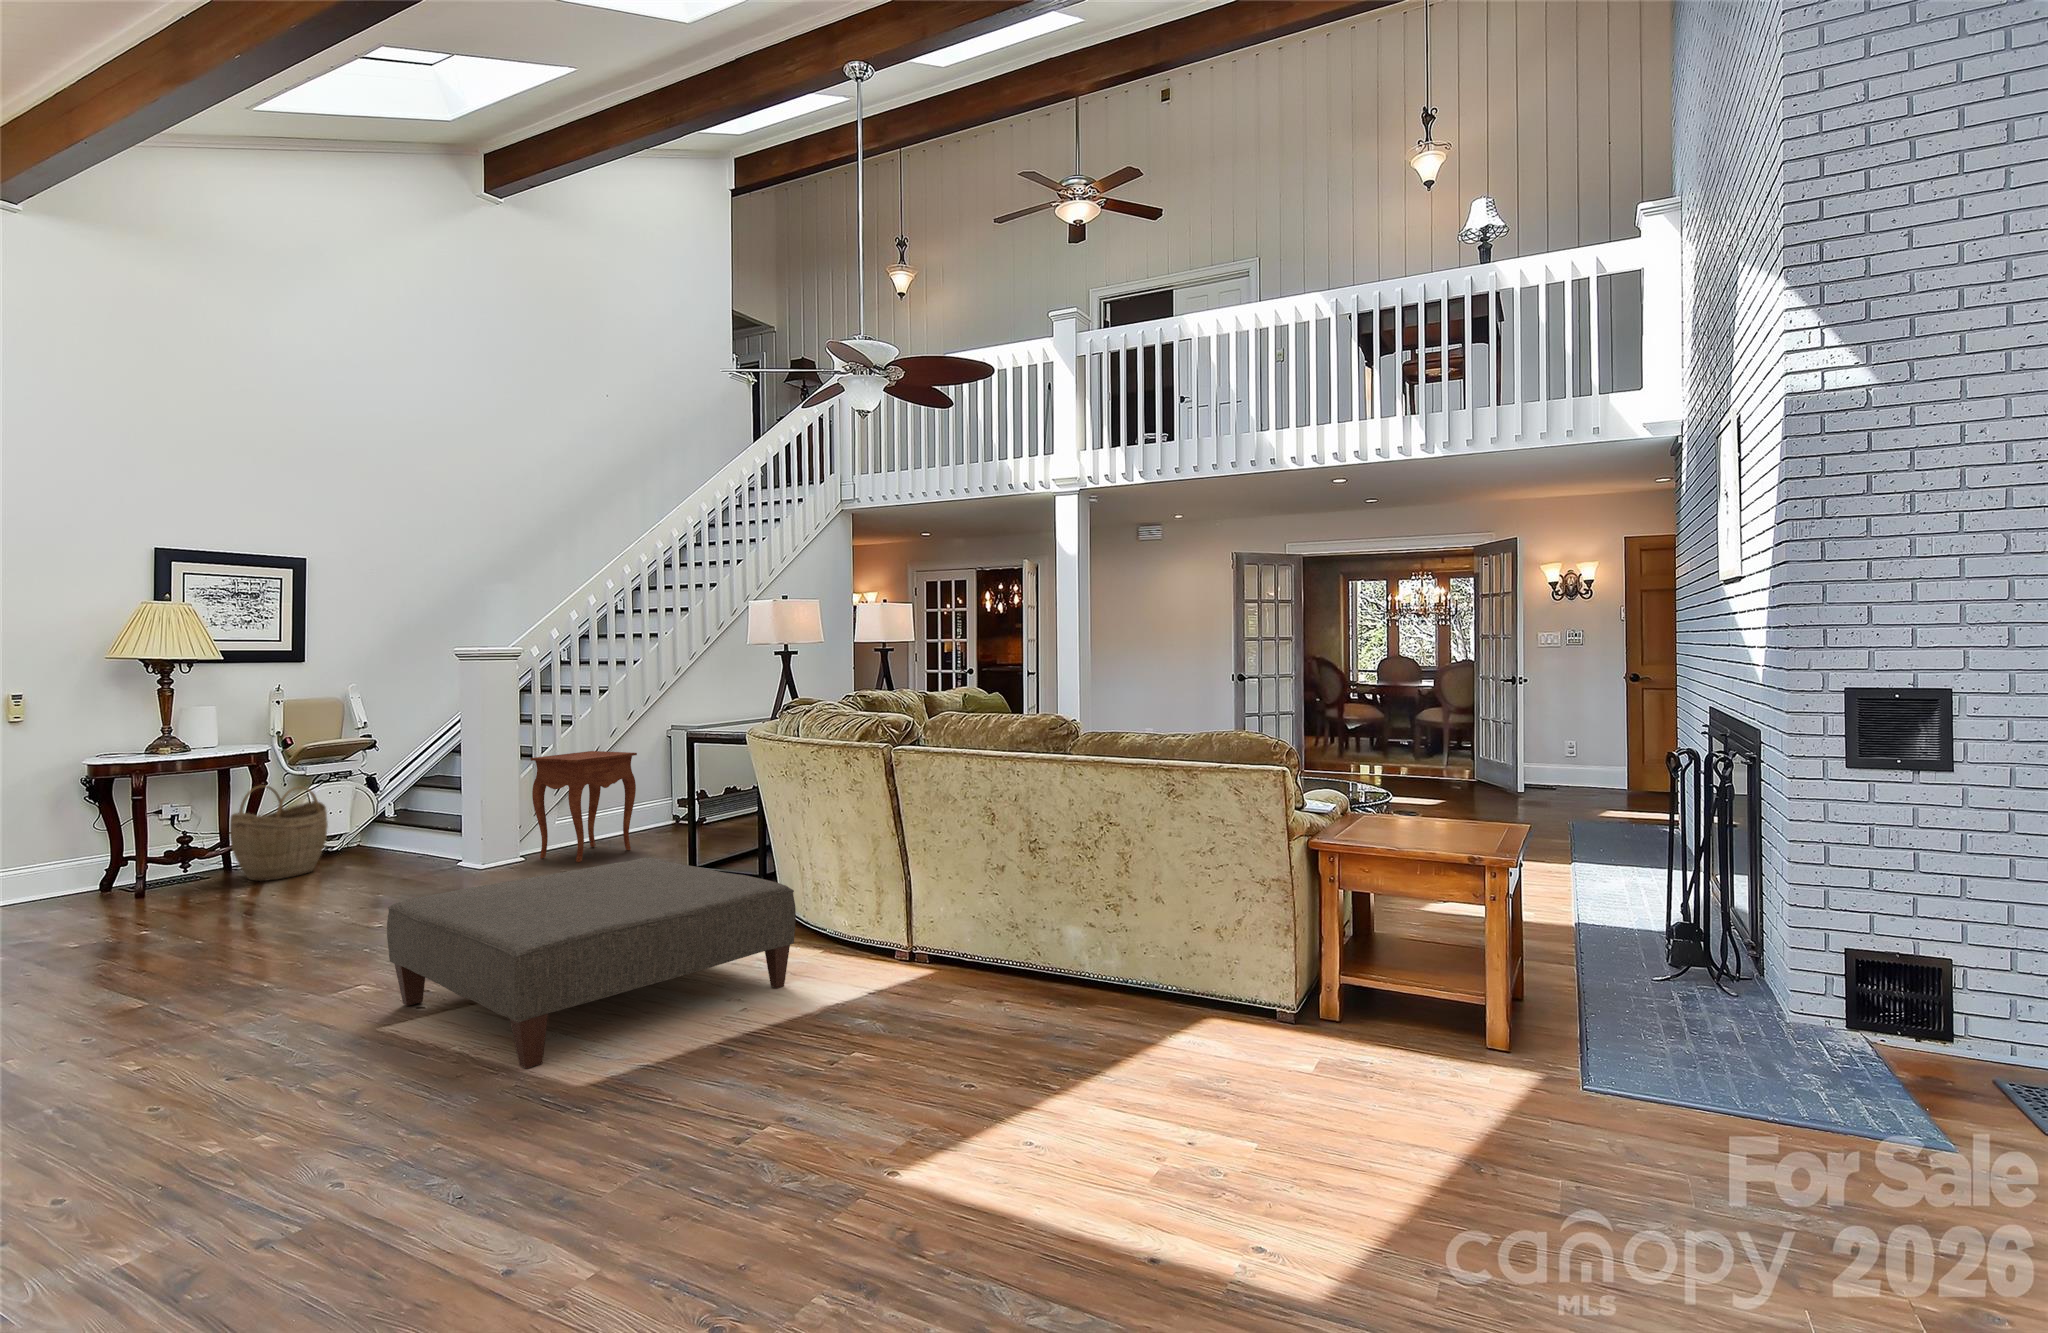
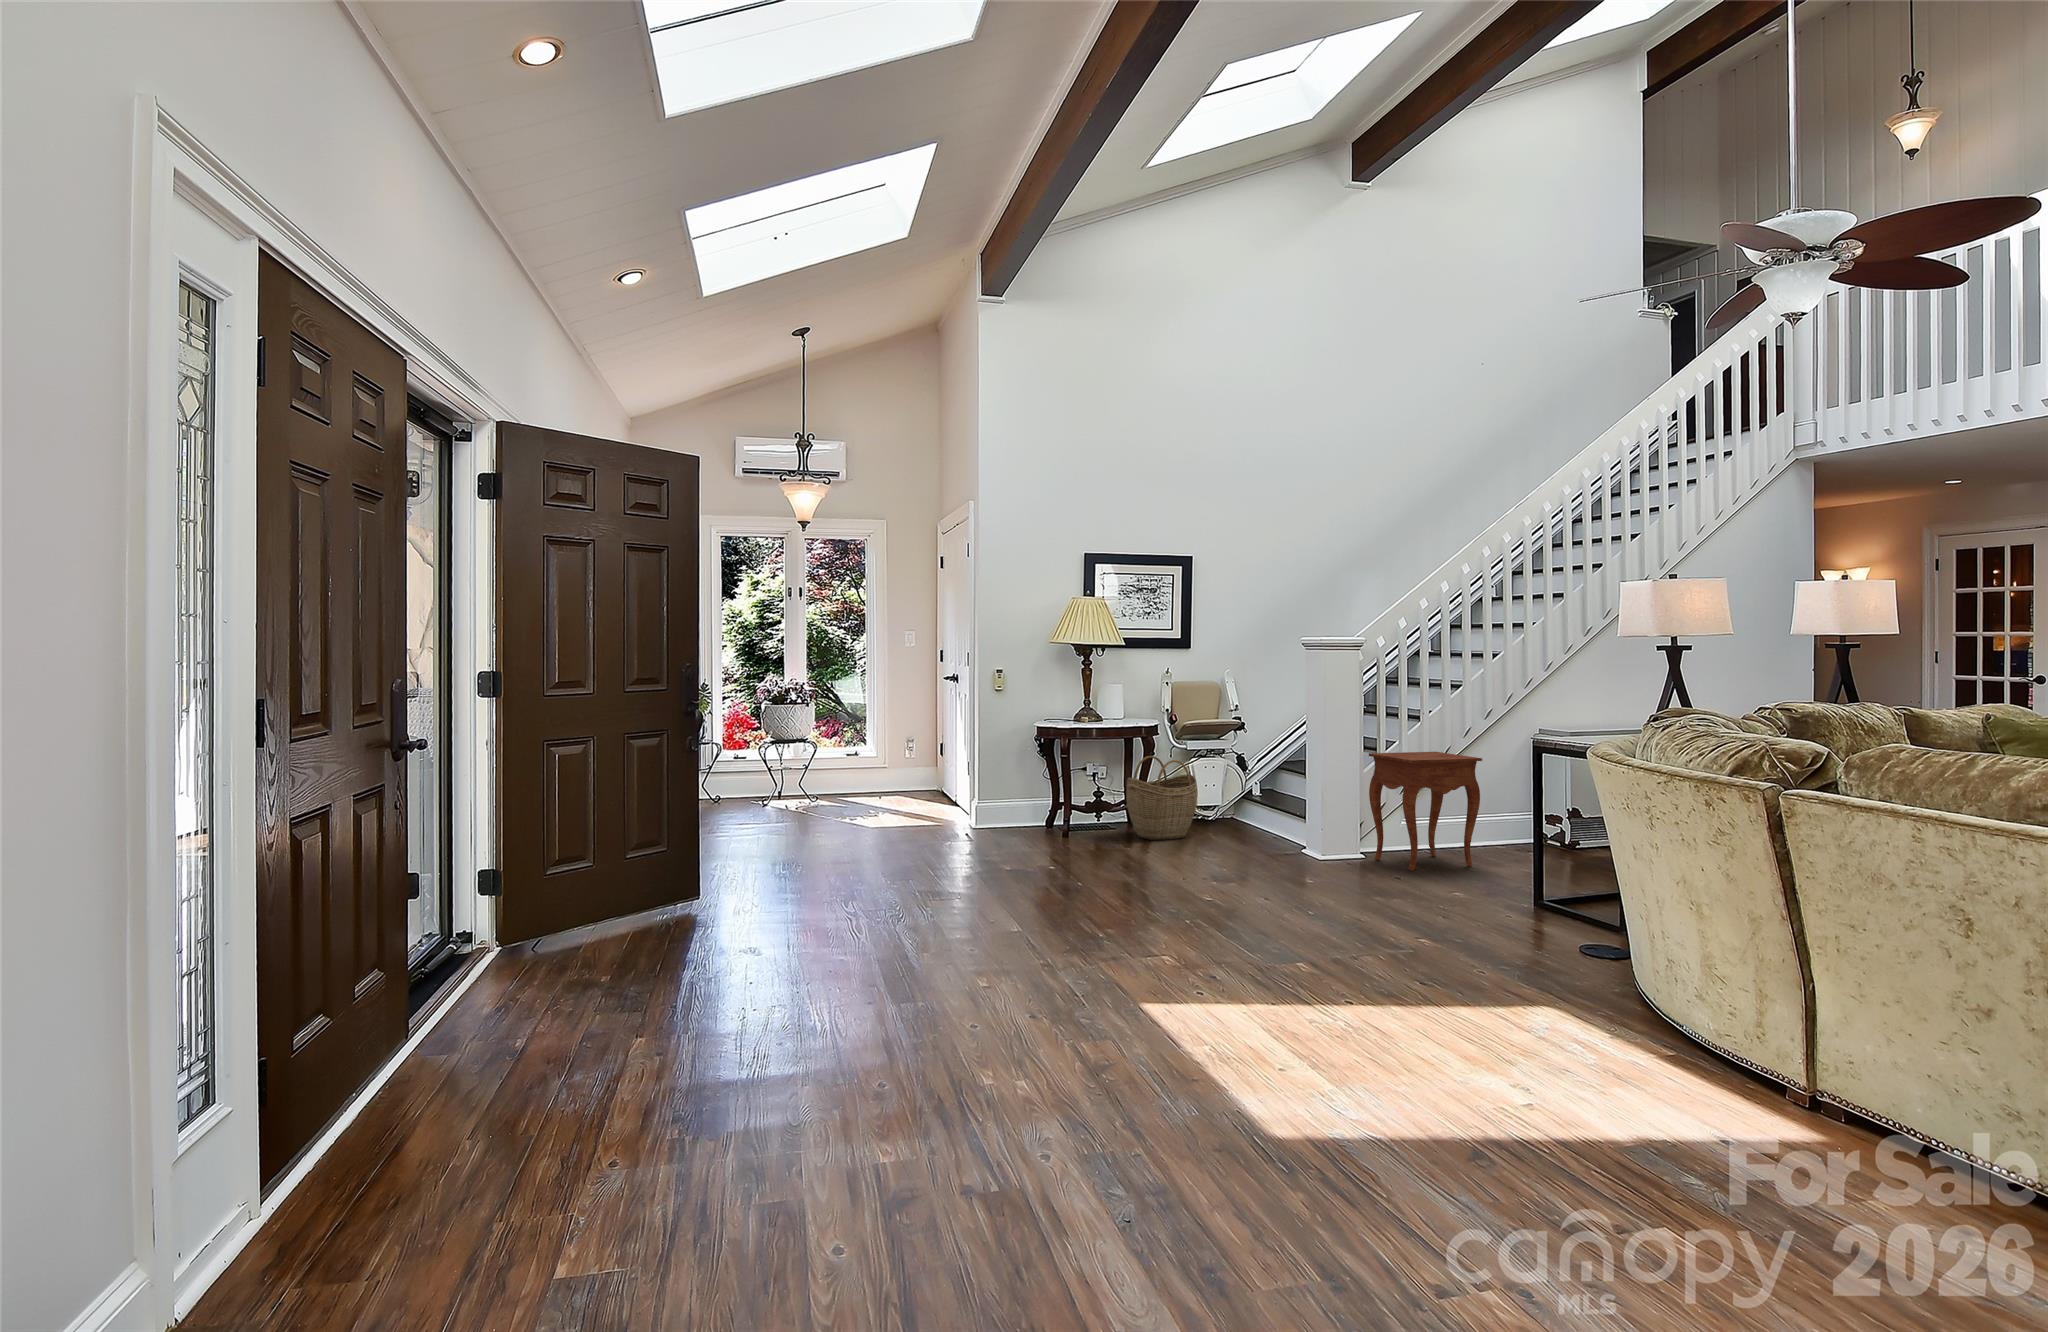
ottoman: present [387,857,796,1068] -> none [1175,883,1610,1094]

